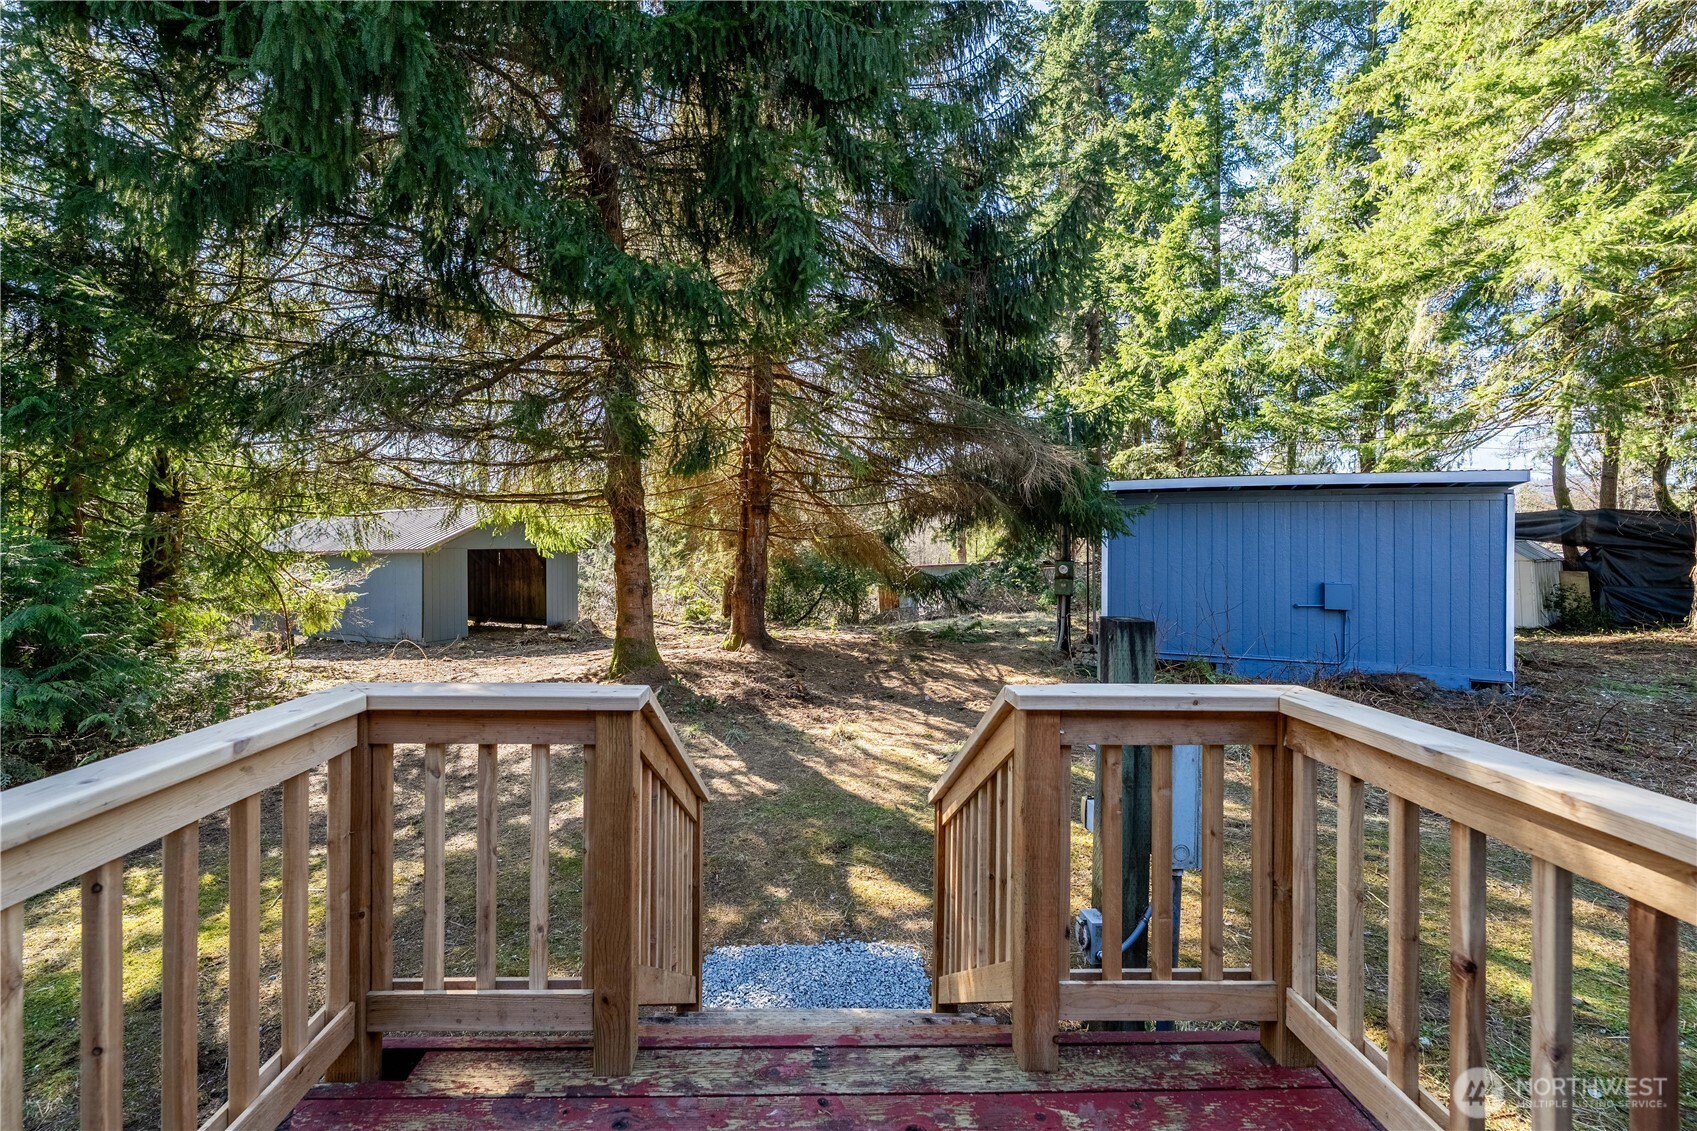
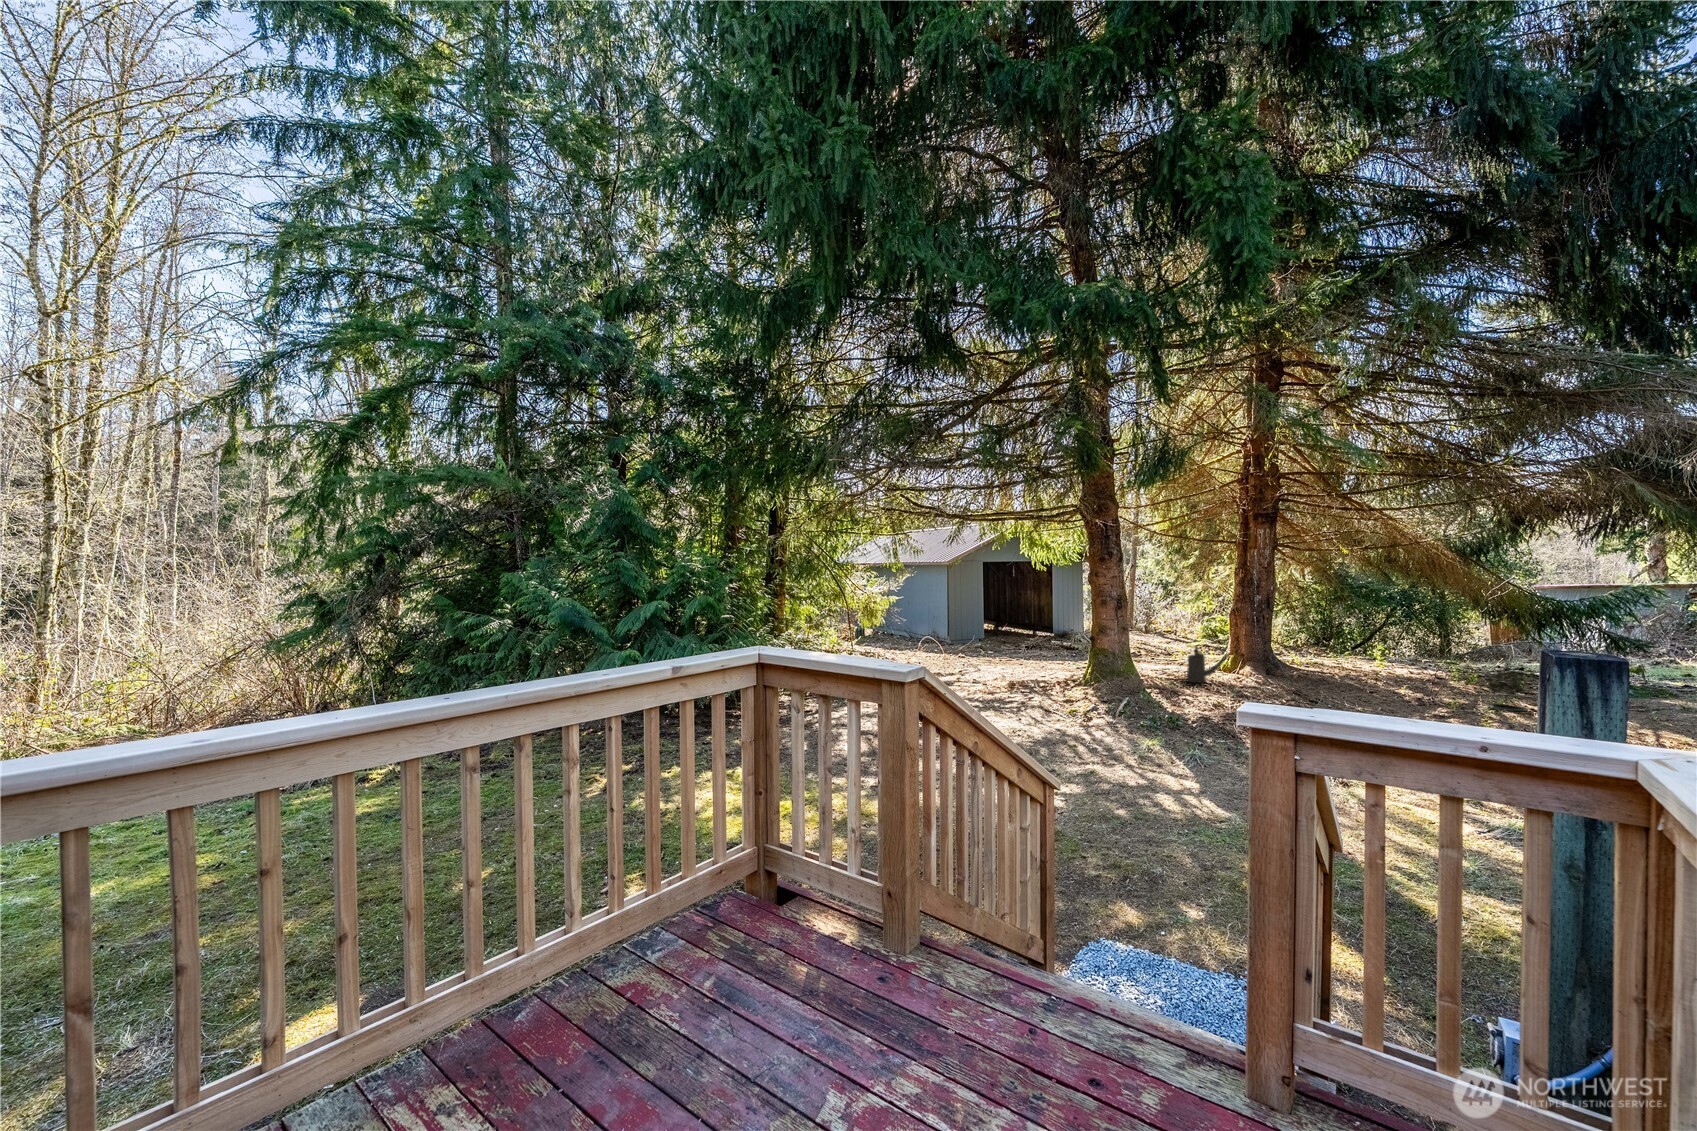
watering can: none [690,628,732,663] -> present [1186,646,1229,683]

